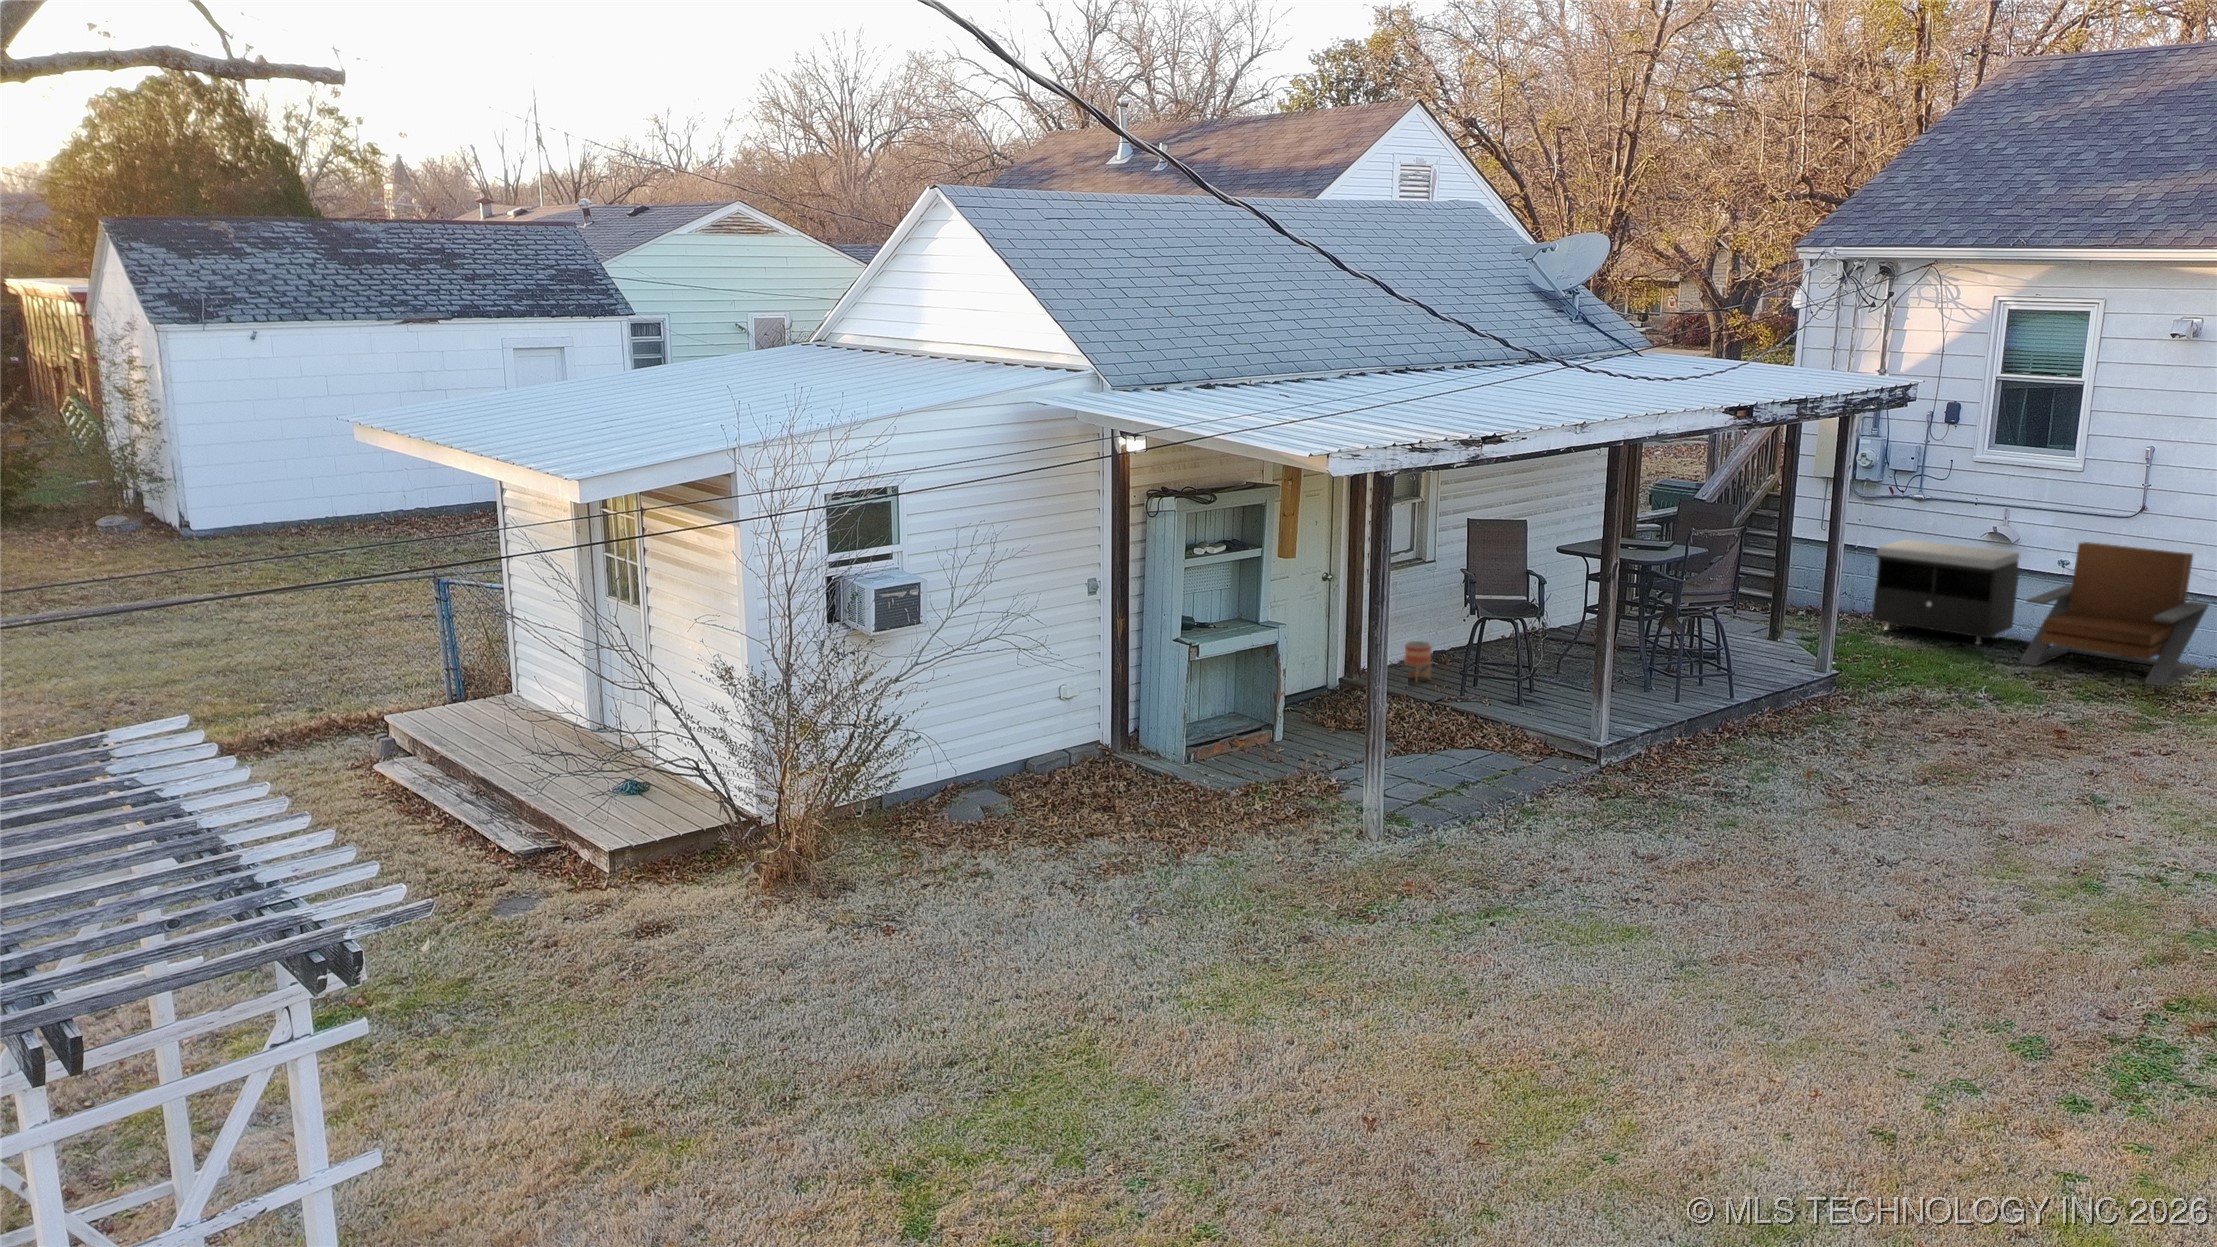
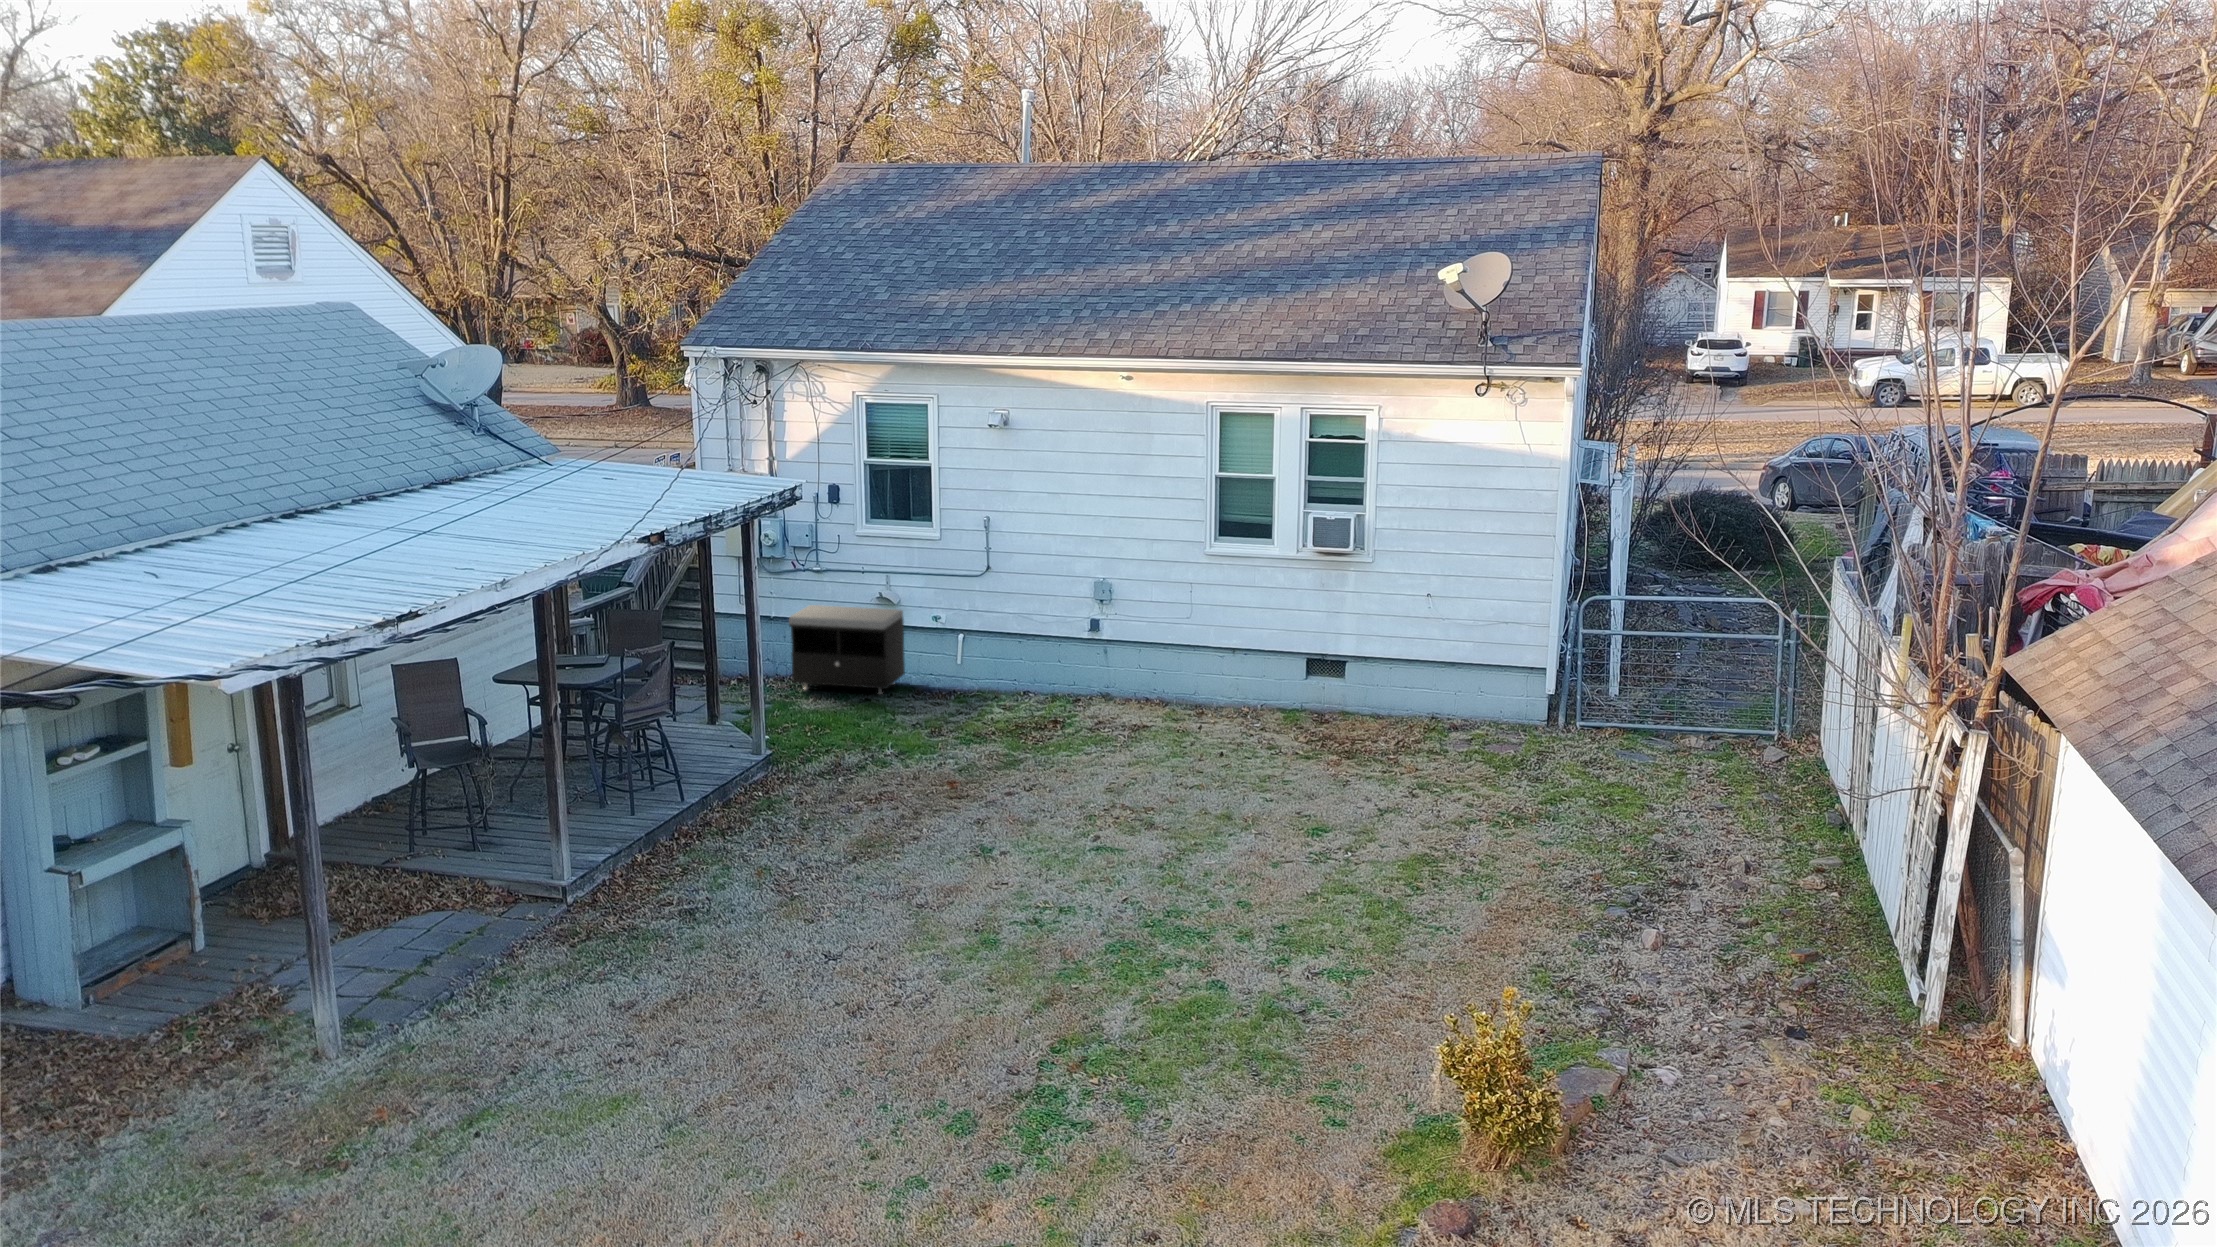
lounge chair: present [2019,542,2209,686] -> none [912,598,1042,718]
planter: present [1404,641,1431,681] -> none [337,788,372,835]

